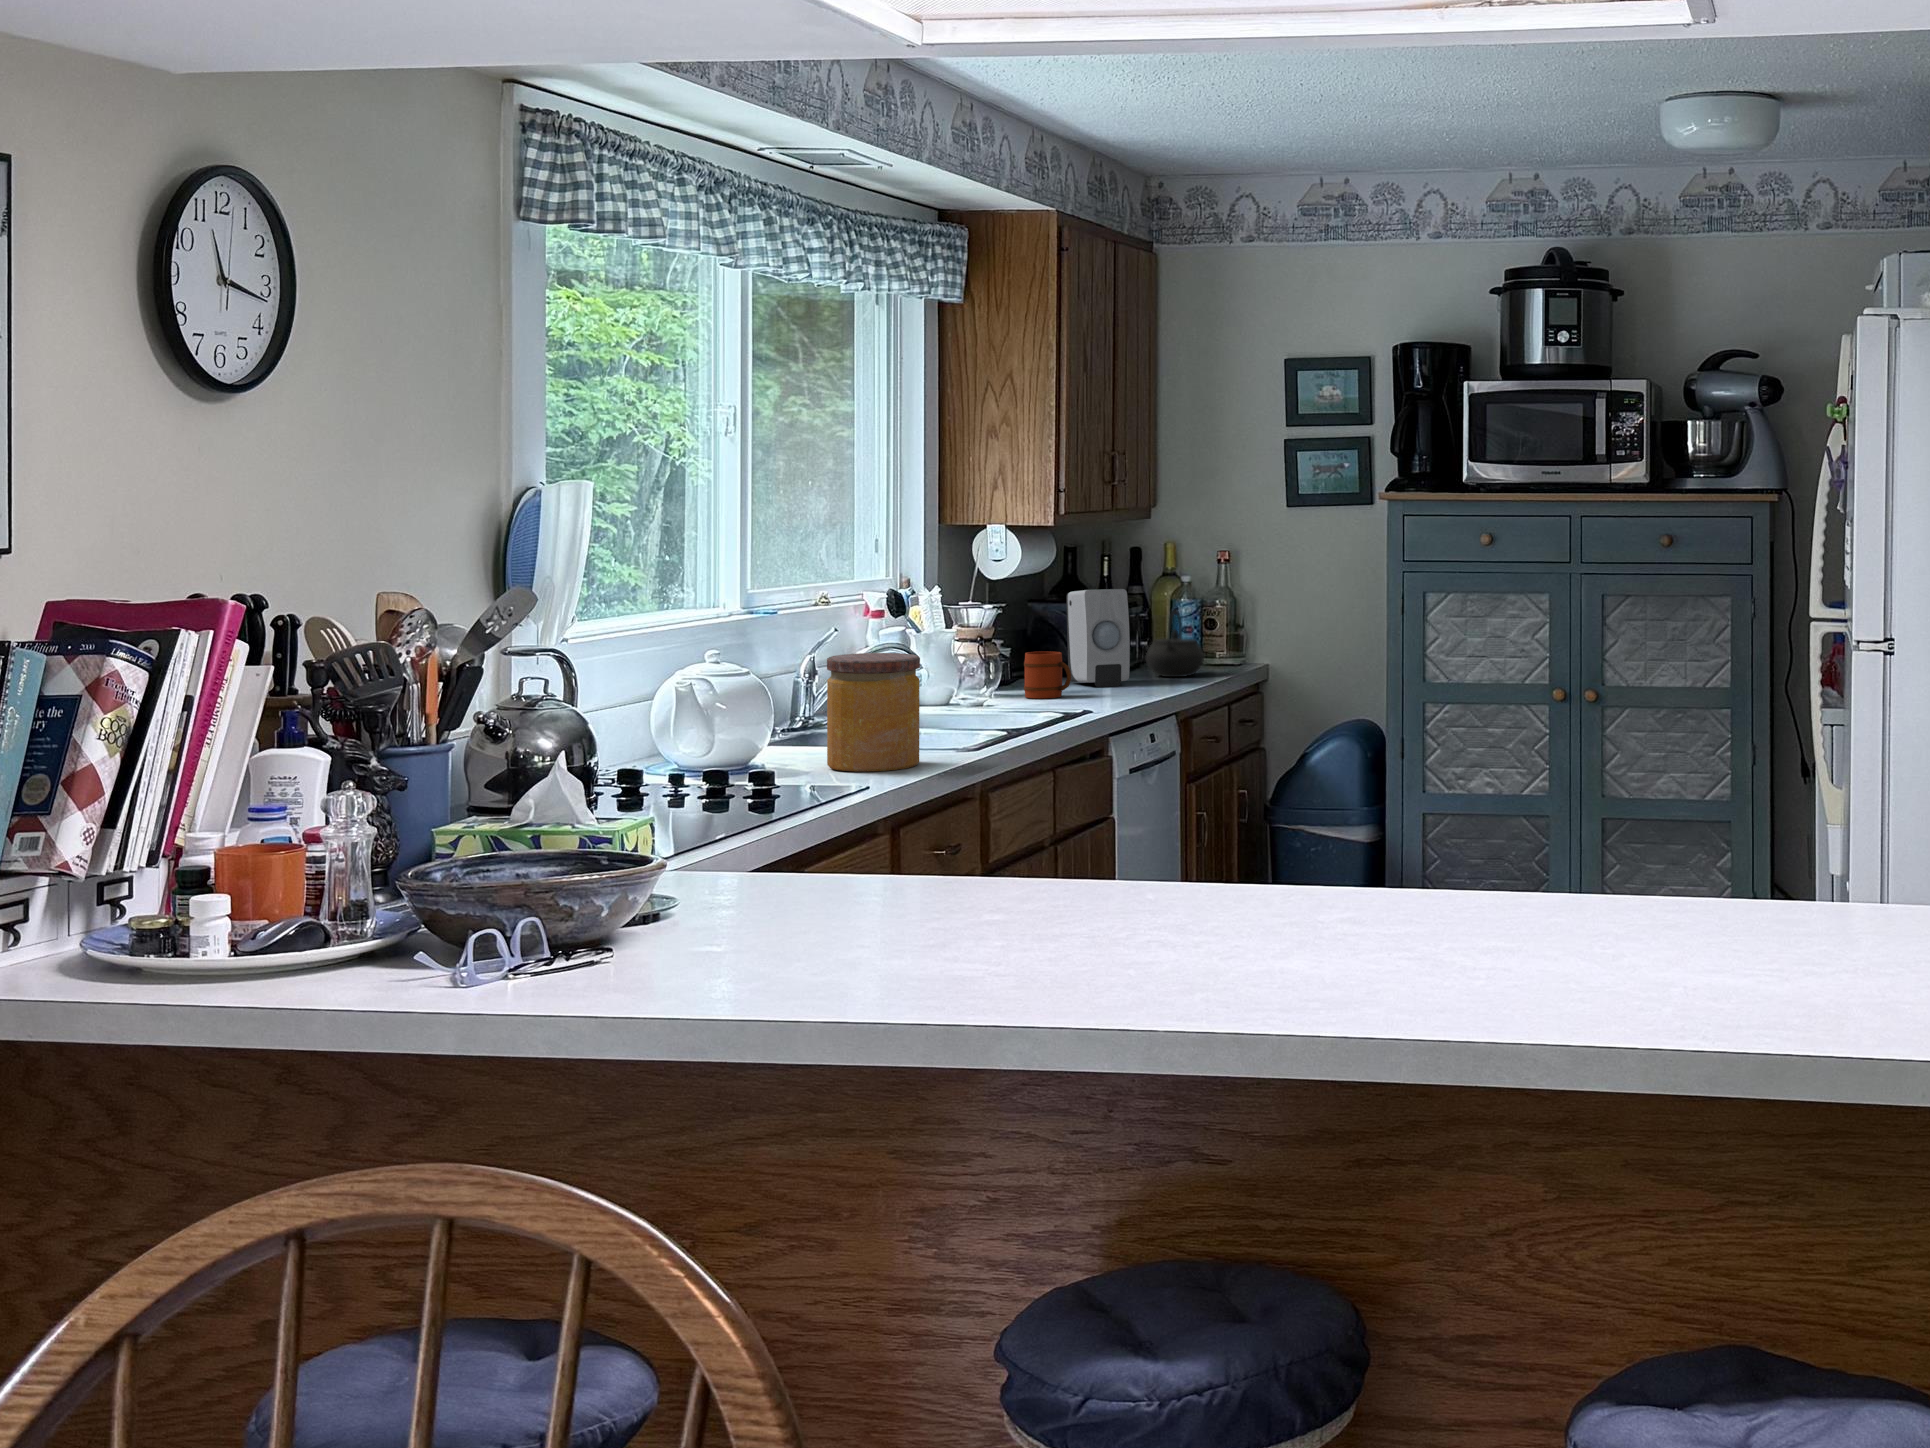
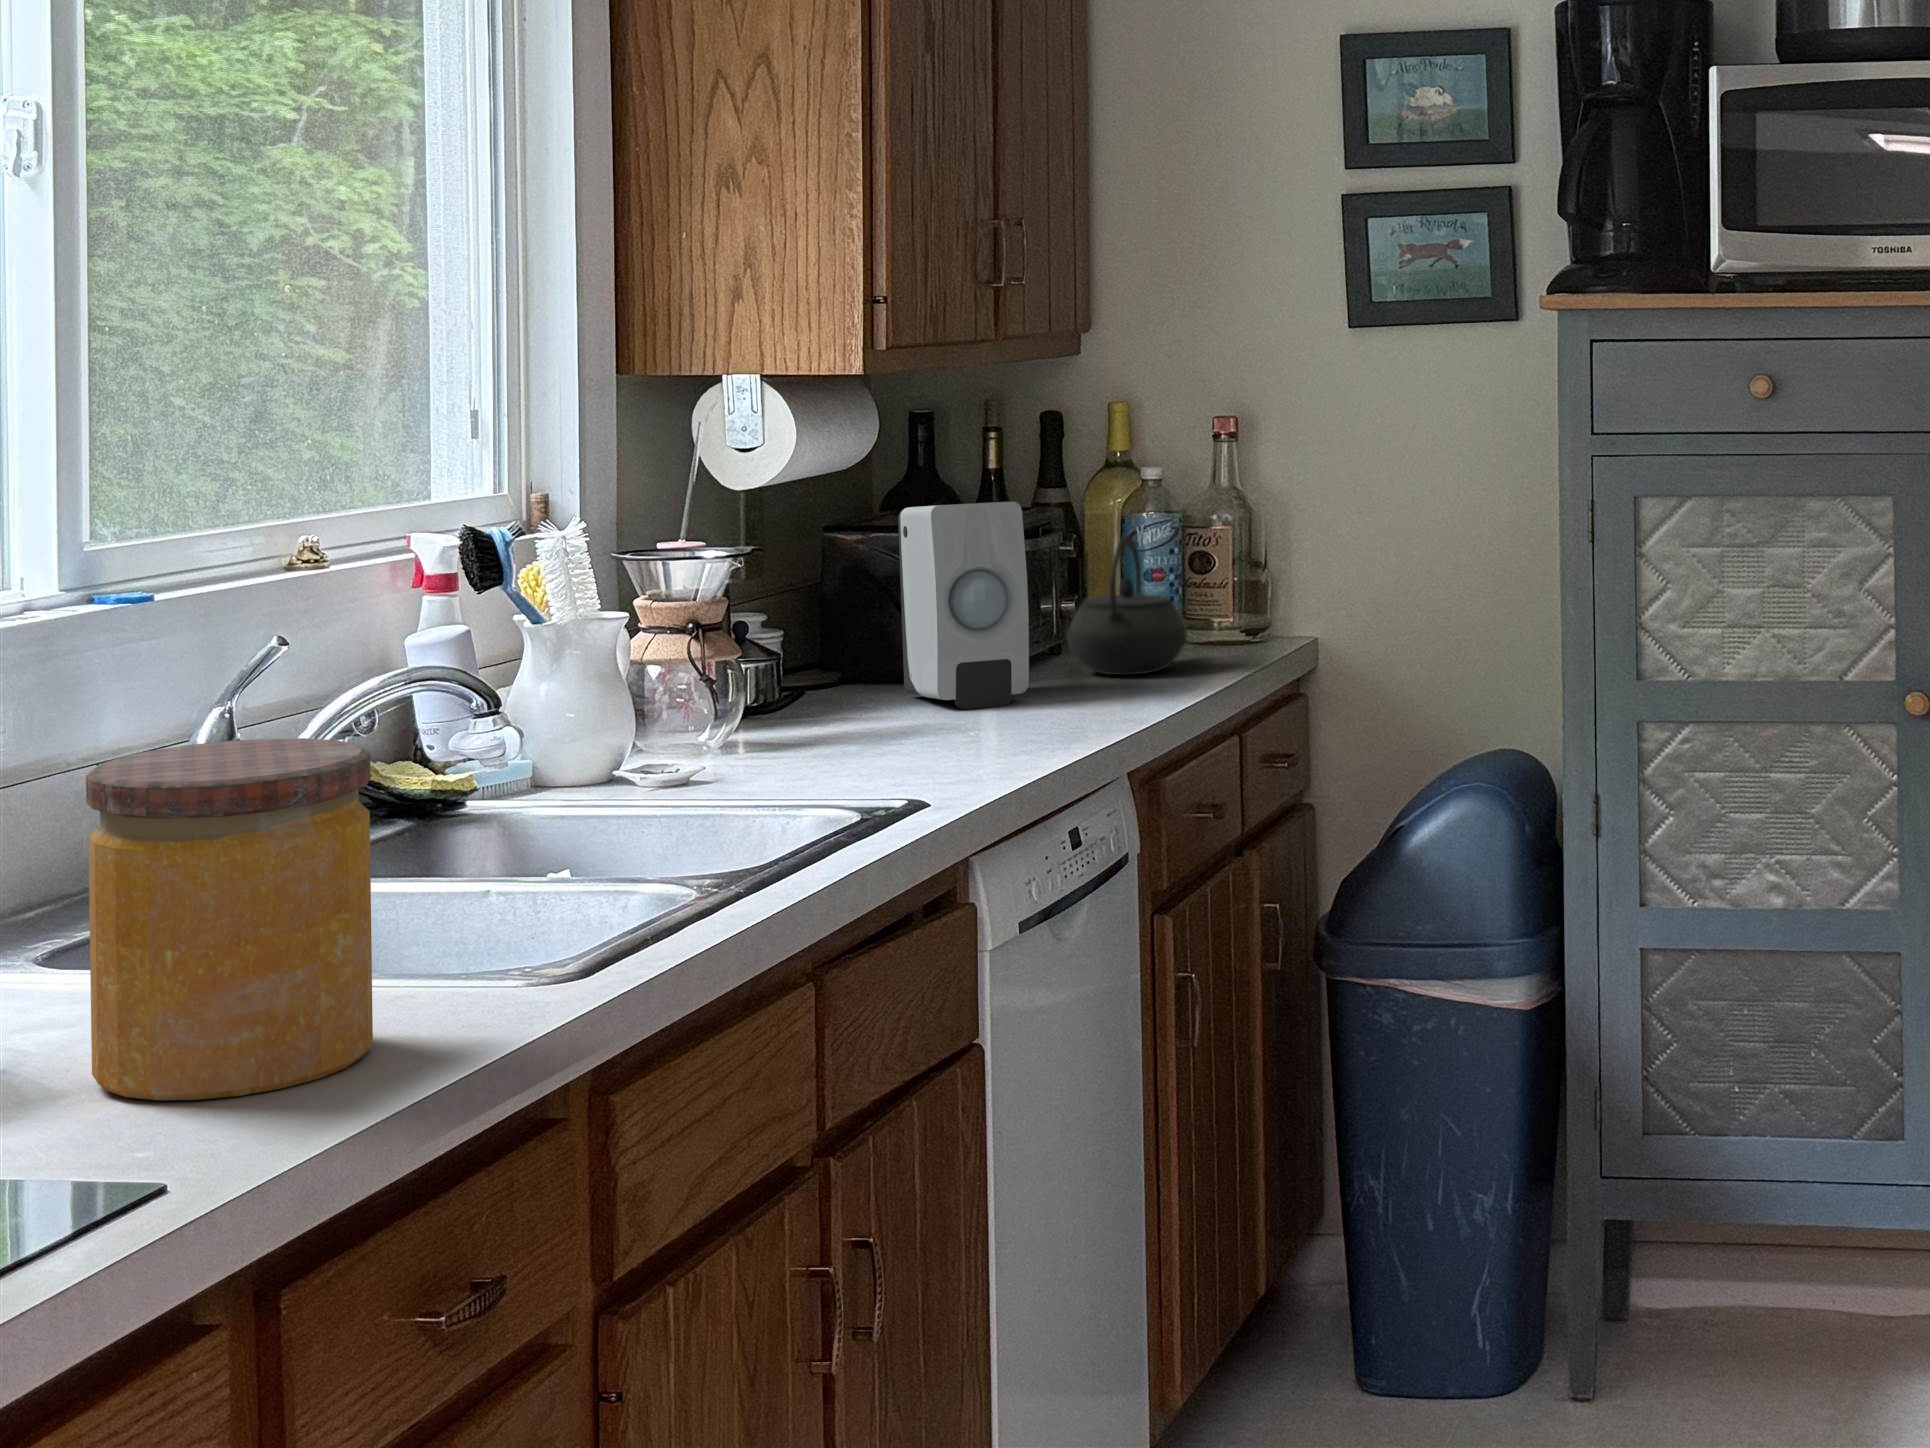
mug: present [1024,651,1071,698] -> none [790,644,893,750]

